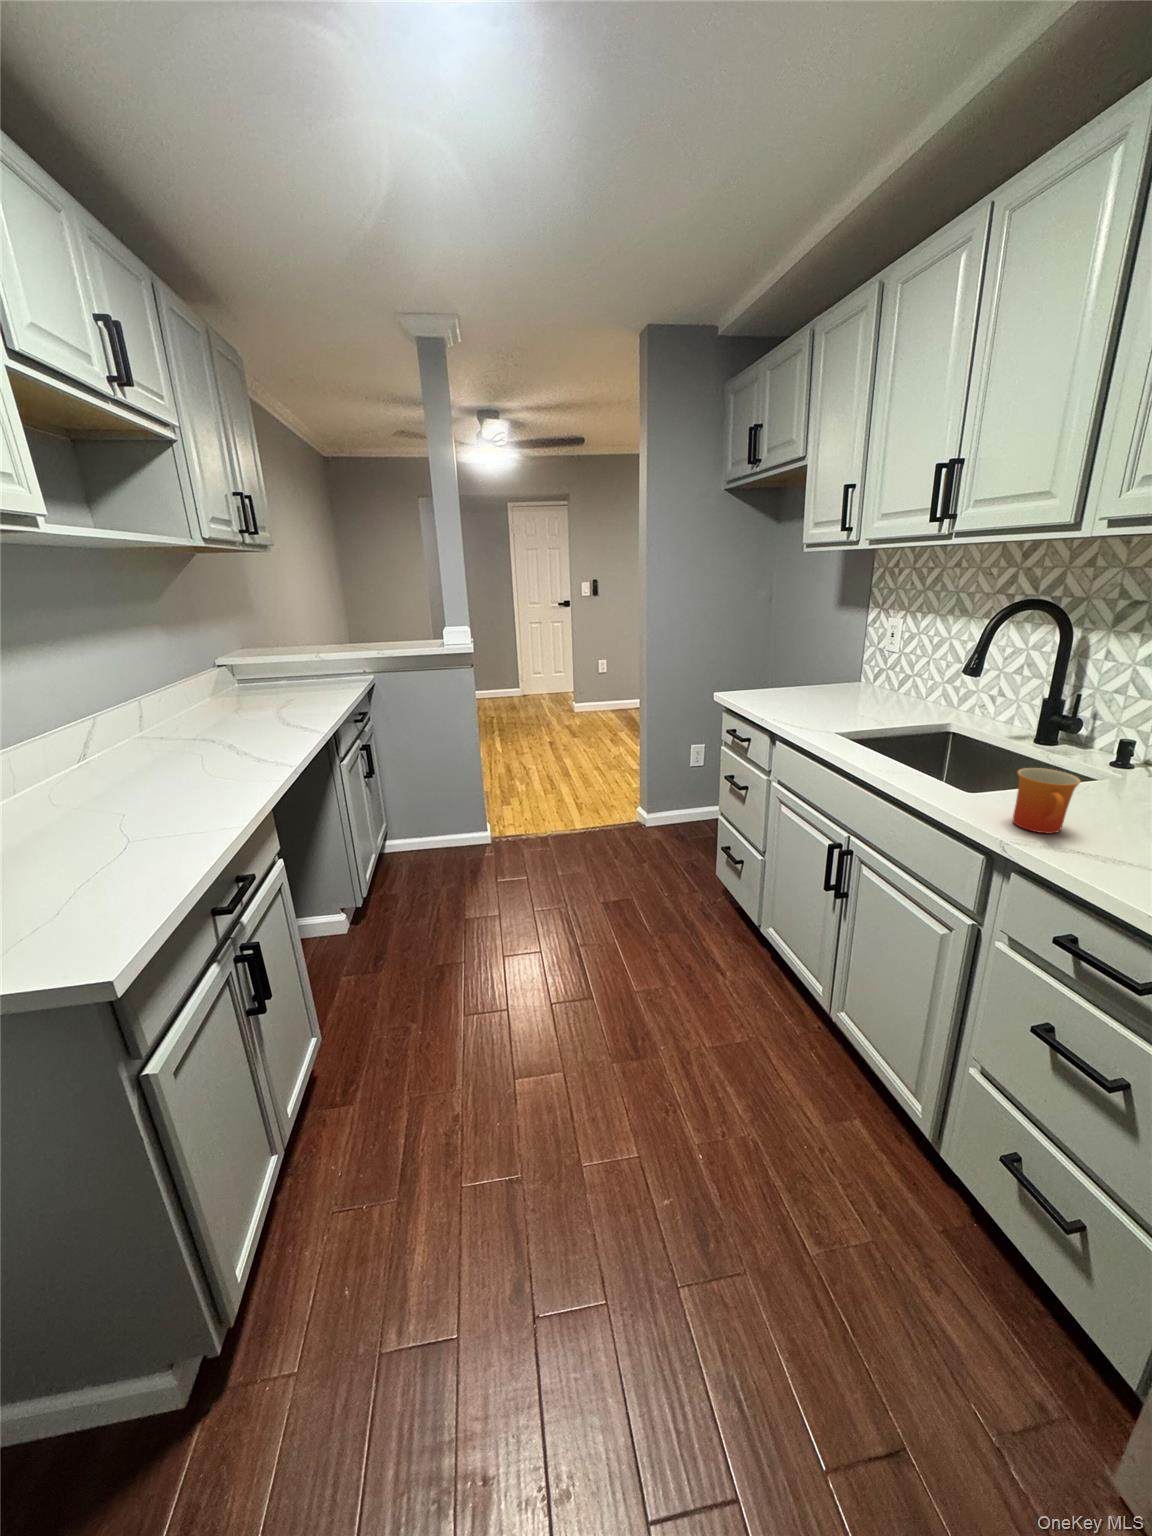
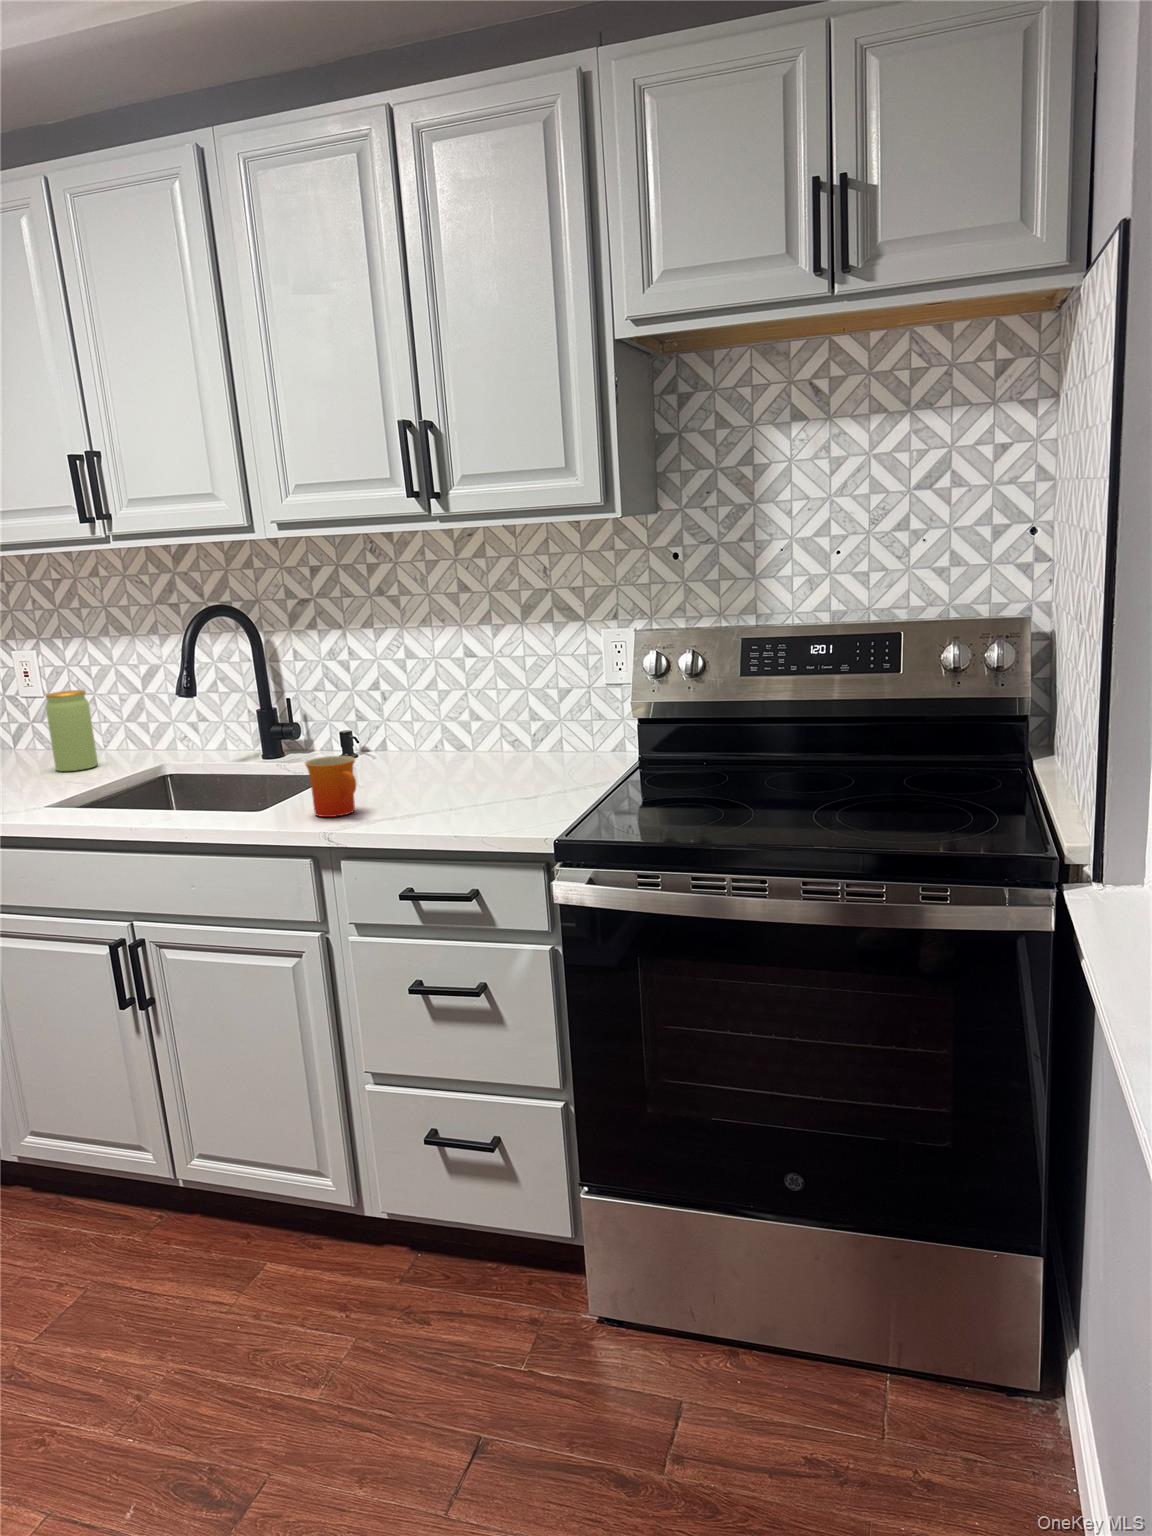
jar: none [874,653,912,712] -> present [46,690,98,771]

